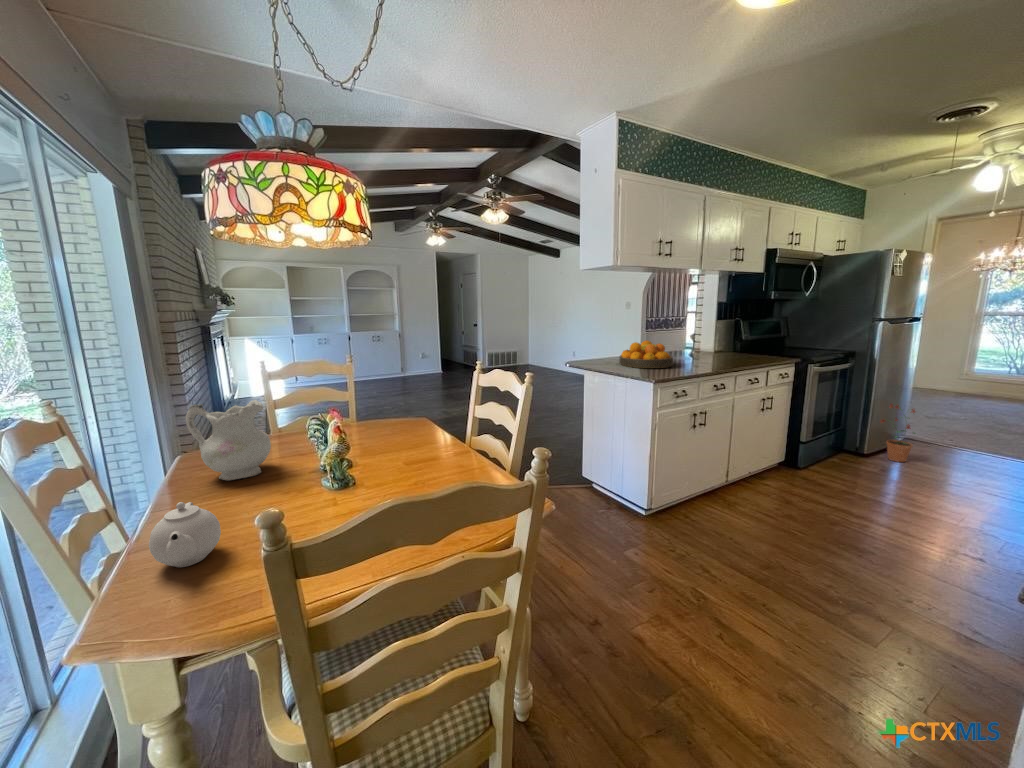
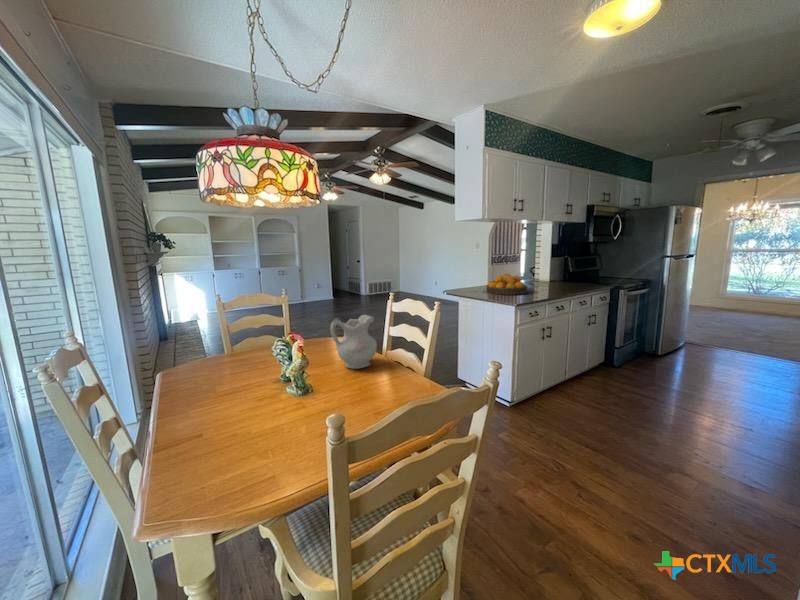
ceramic pitcher: present [185,400,271,481] -> present [330,315,377,369]
potted plant: present [880,404,915,462] -> none [675,317,704,360]
teapot: present [149,502,221,567] -> none [179,410,230,461]

